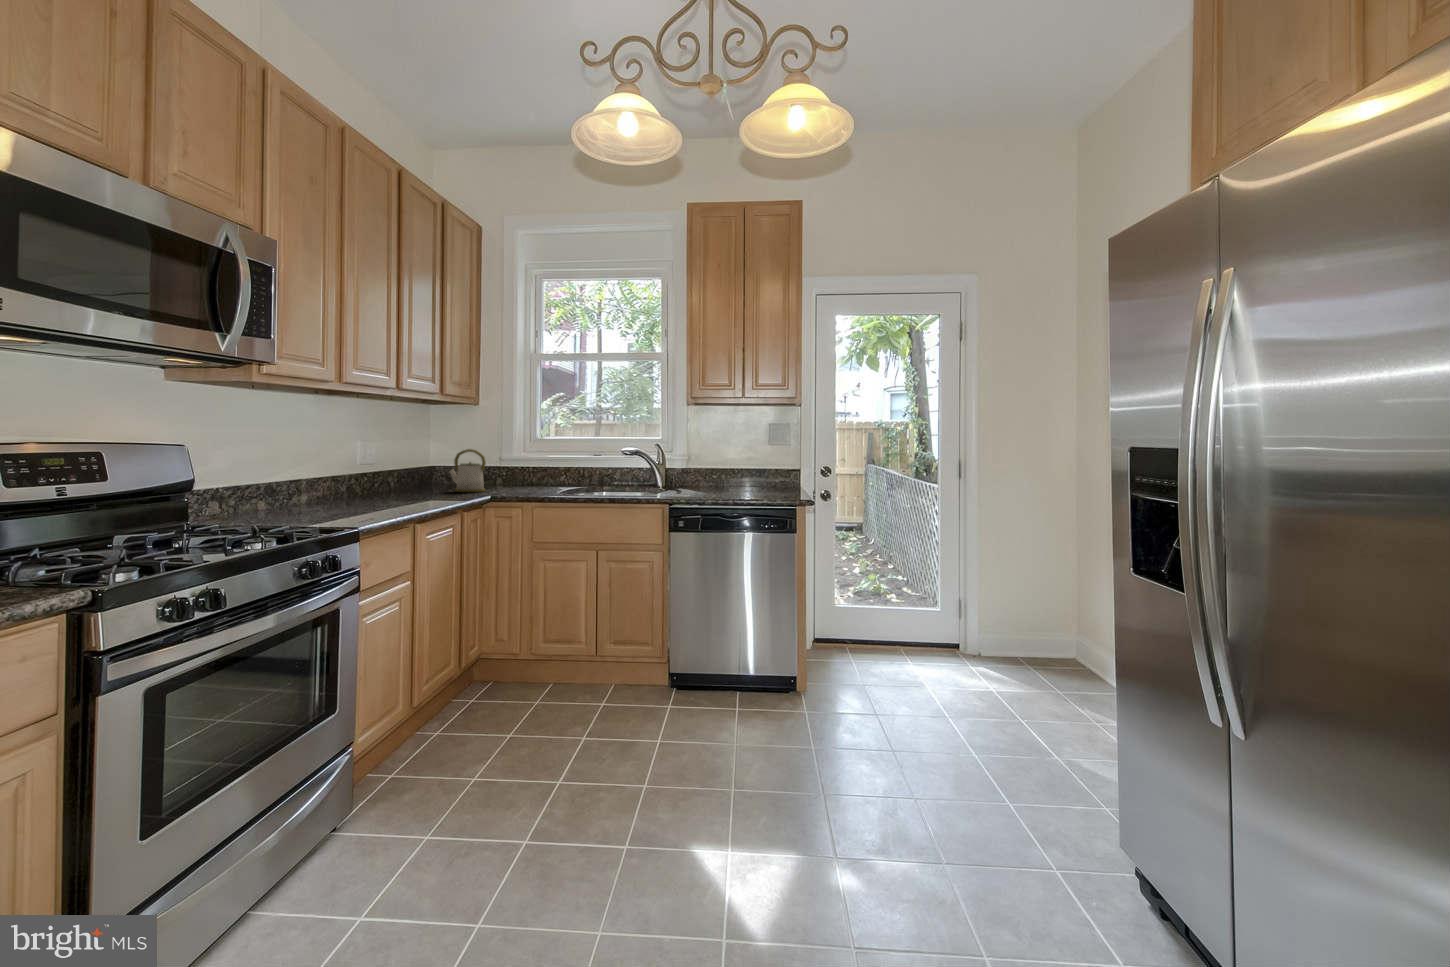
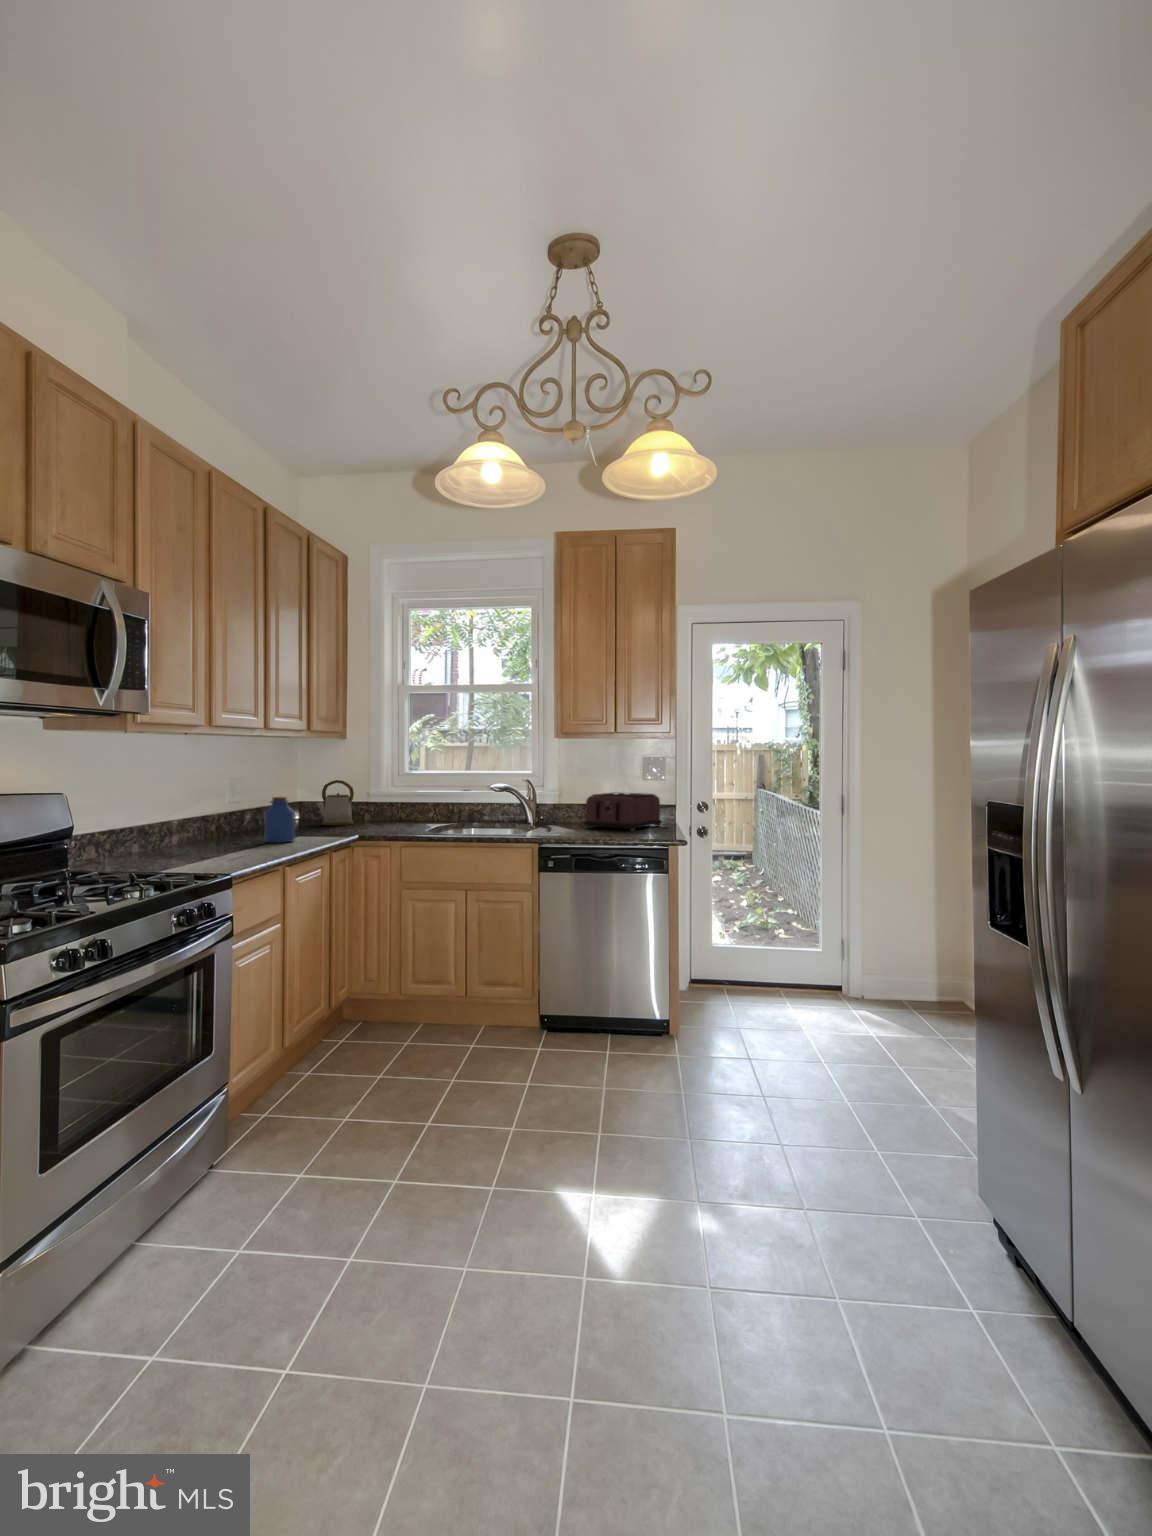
jar: none [396,460,427,505] -> present [264,797,295,843]
toaster: none [707,465,779,500] -> present [584,793,662,831]

